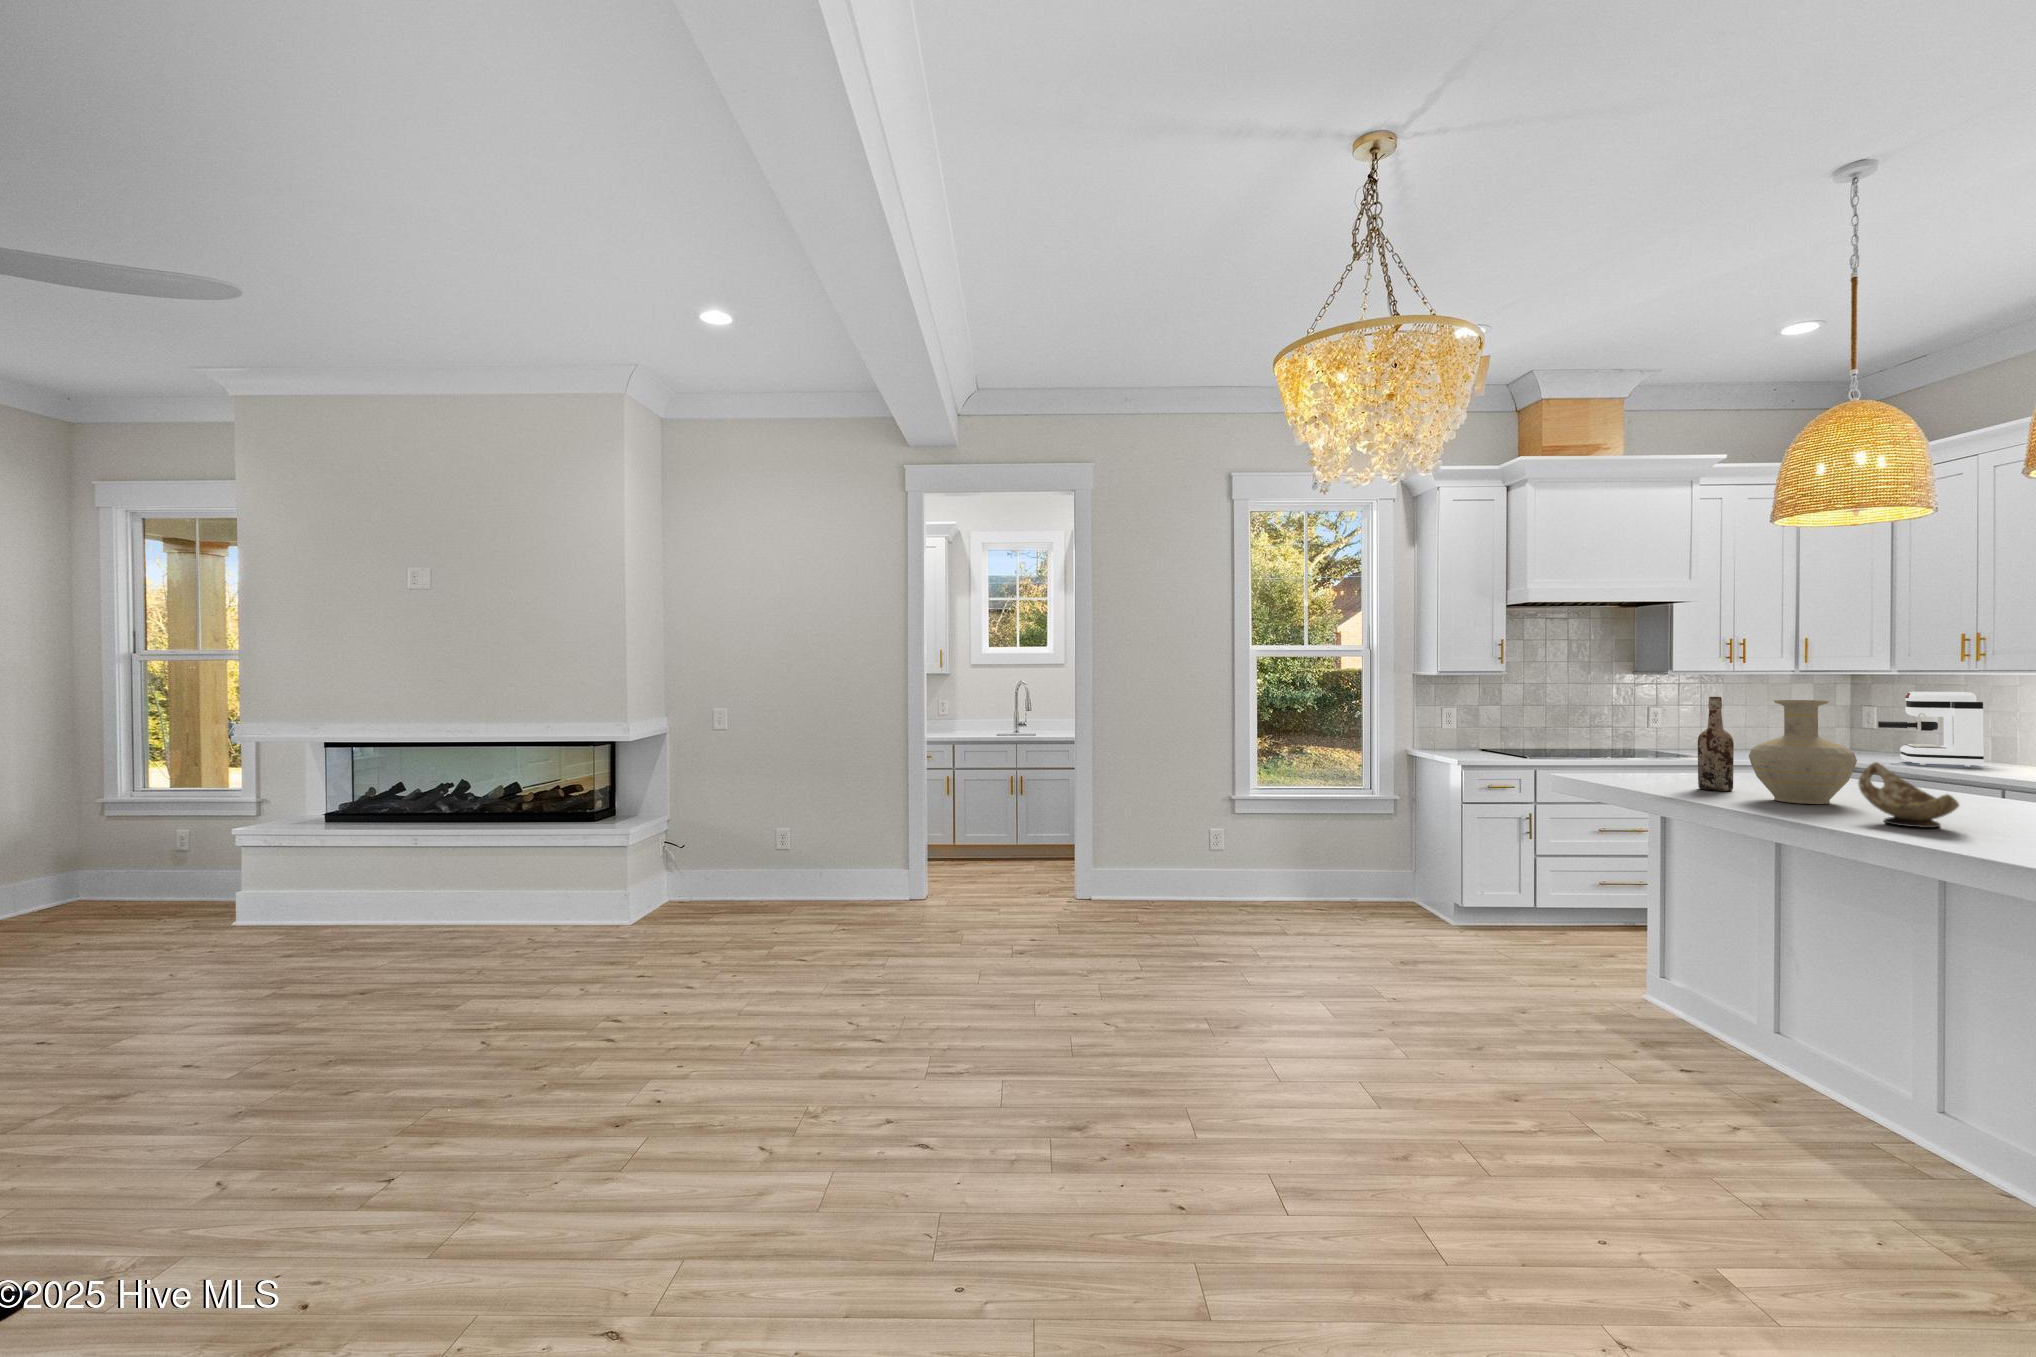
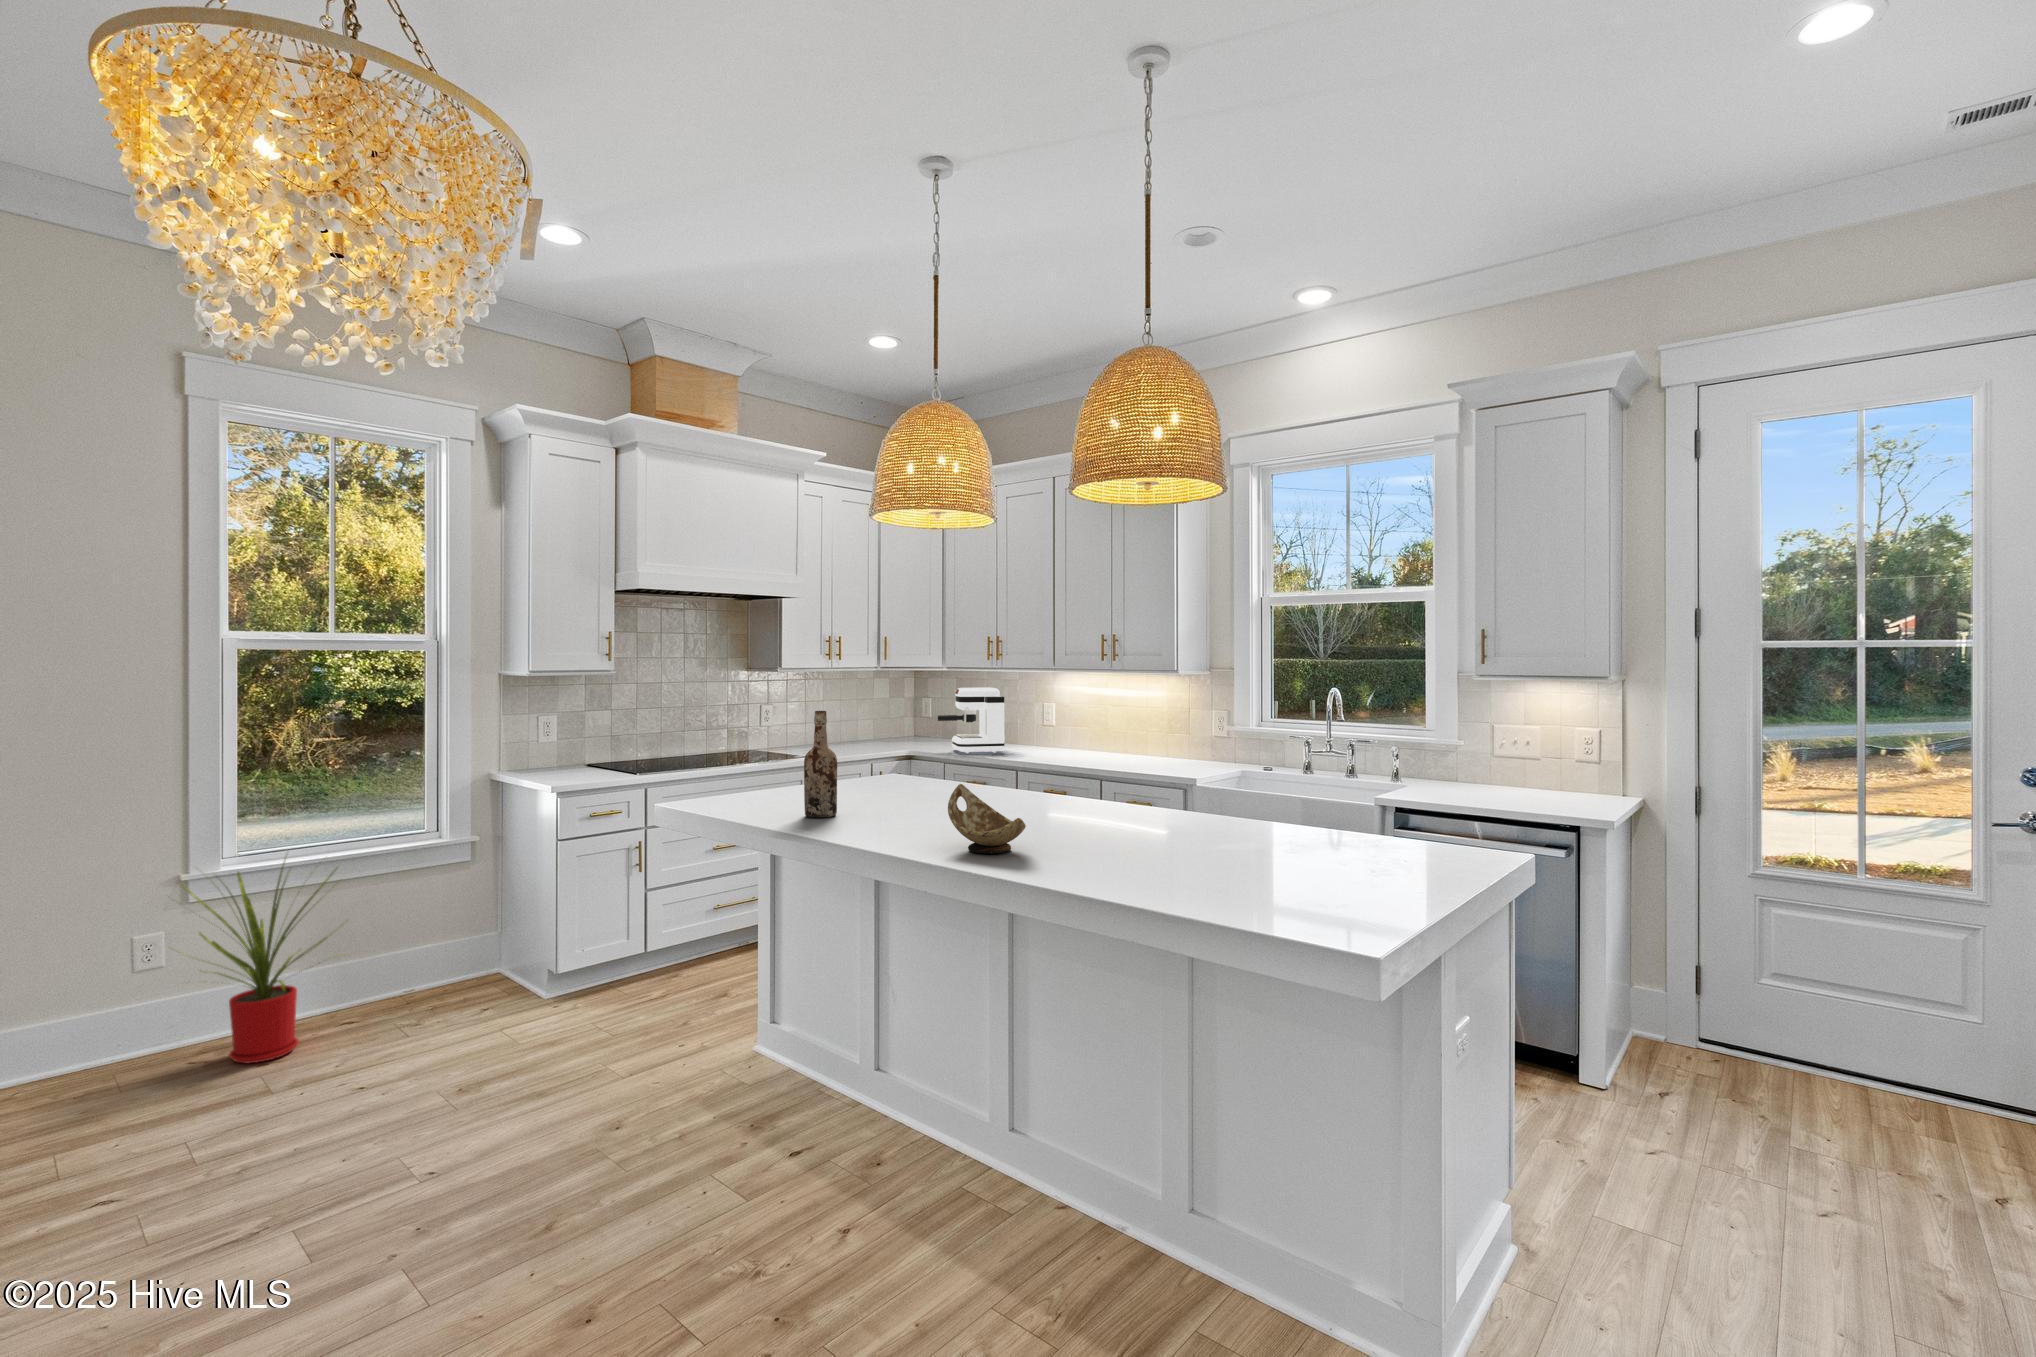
vase: present [1749,700,1857,804] -> none [852,714,942,829]
house plant: none [1226,788,1326,921] -> present [182,854,338,1063]

